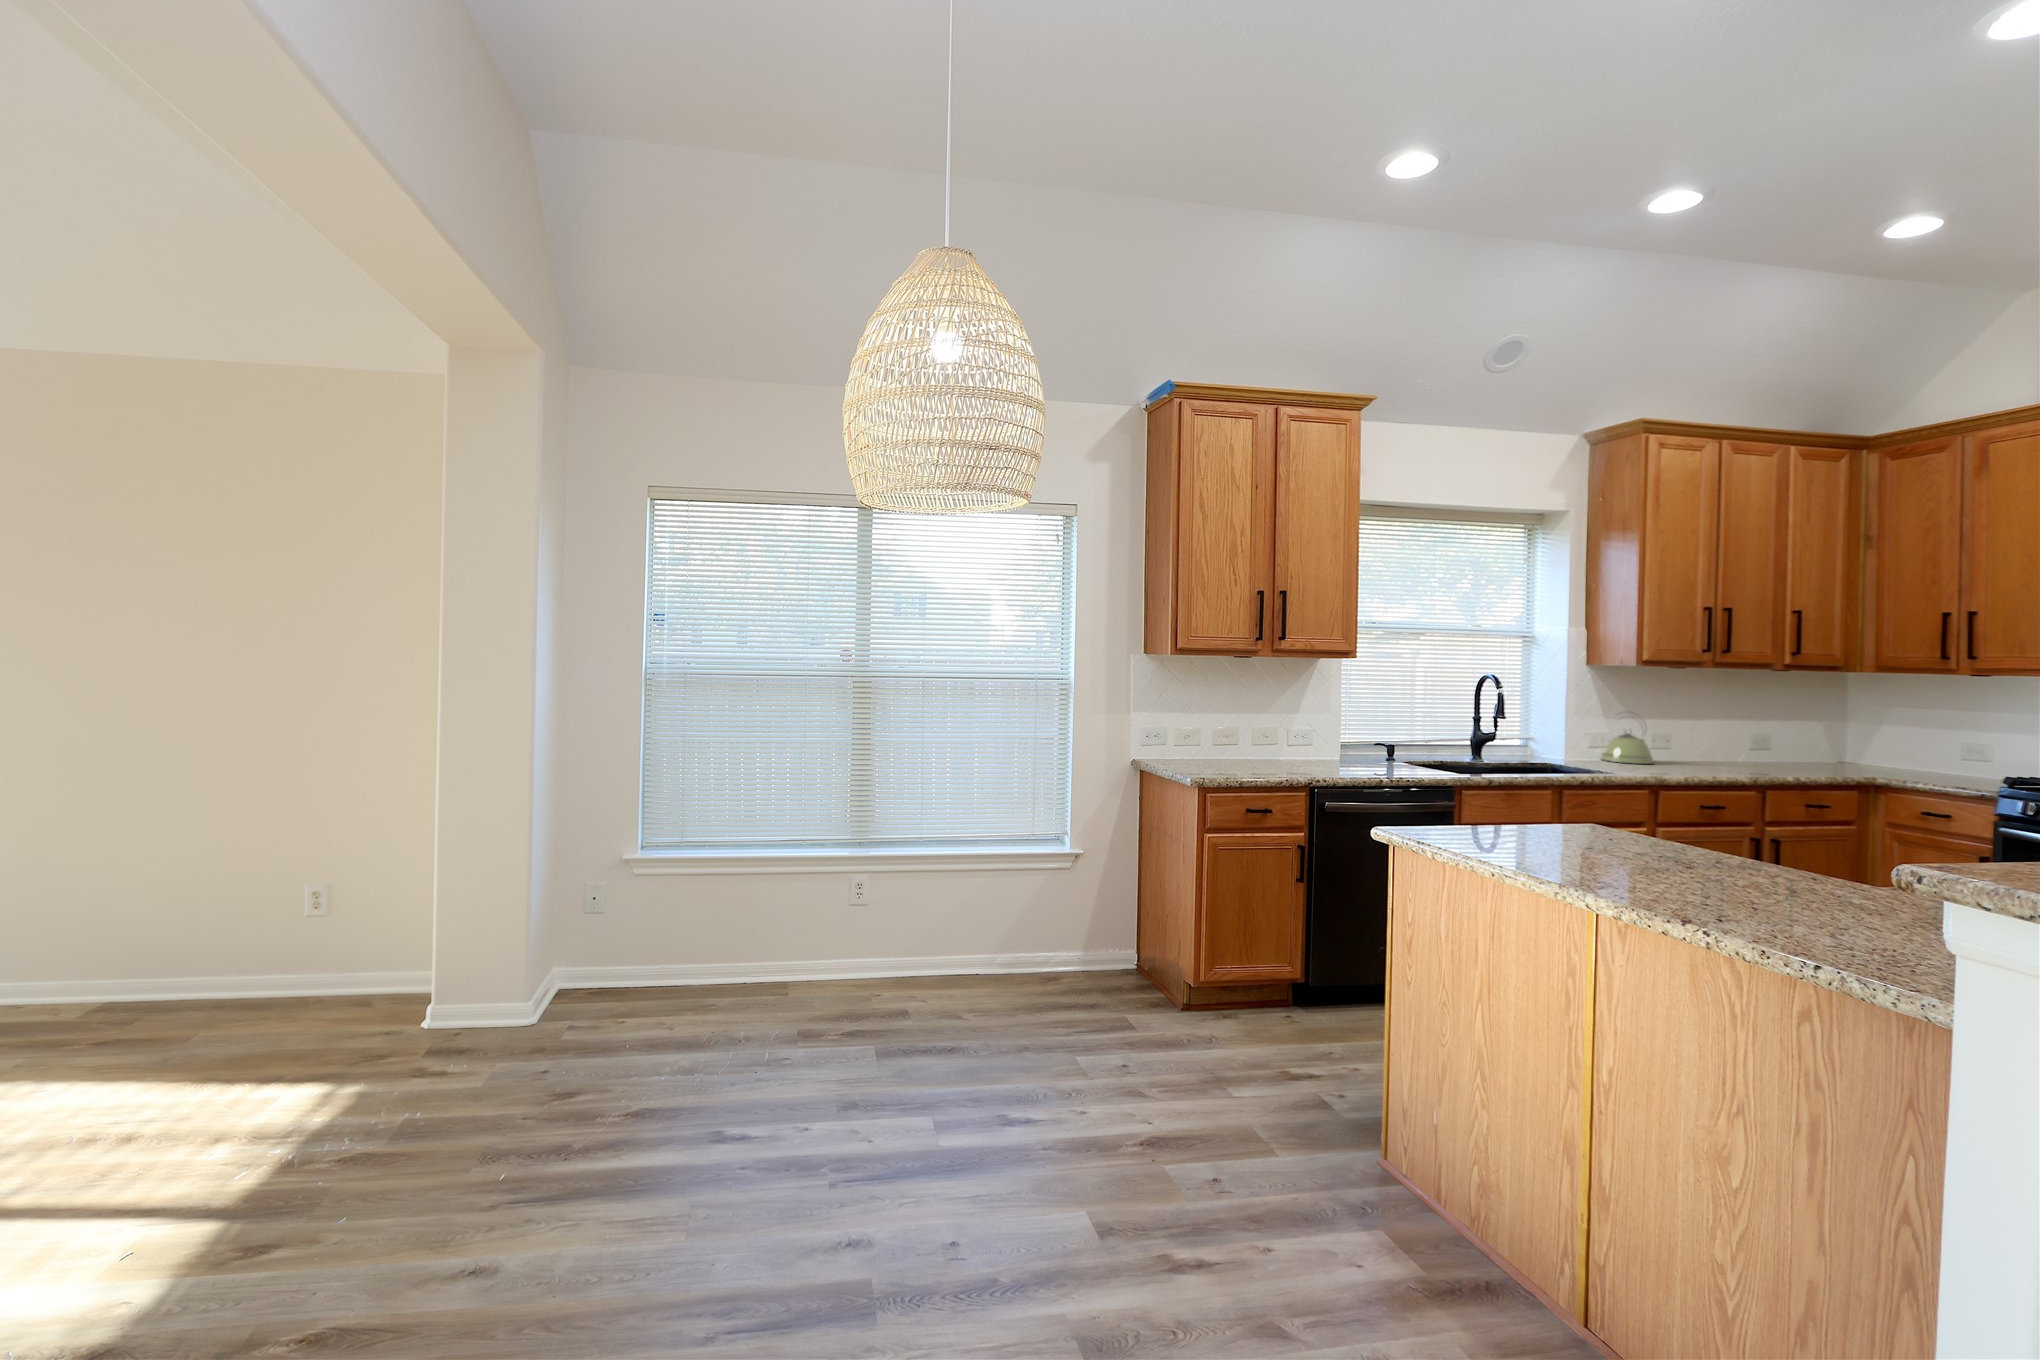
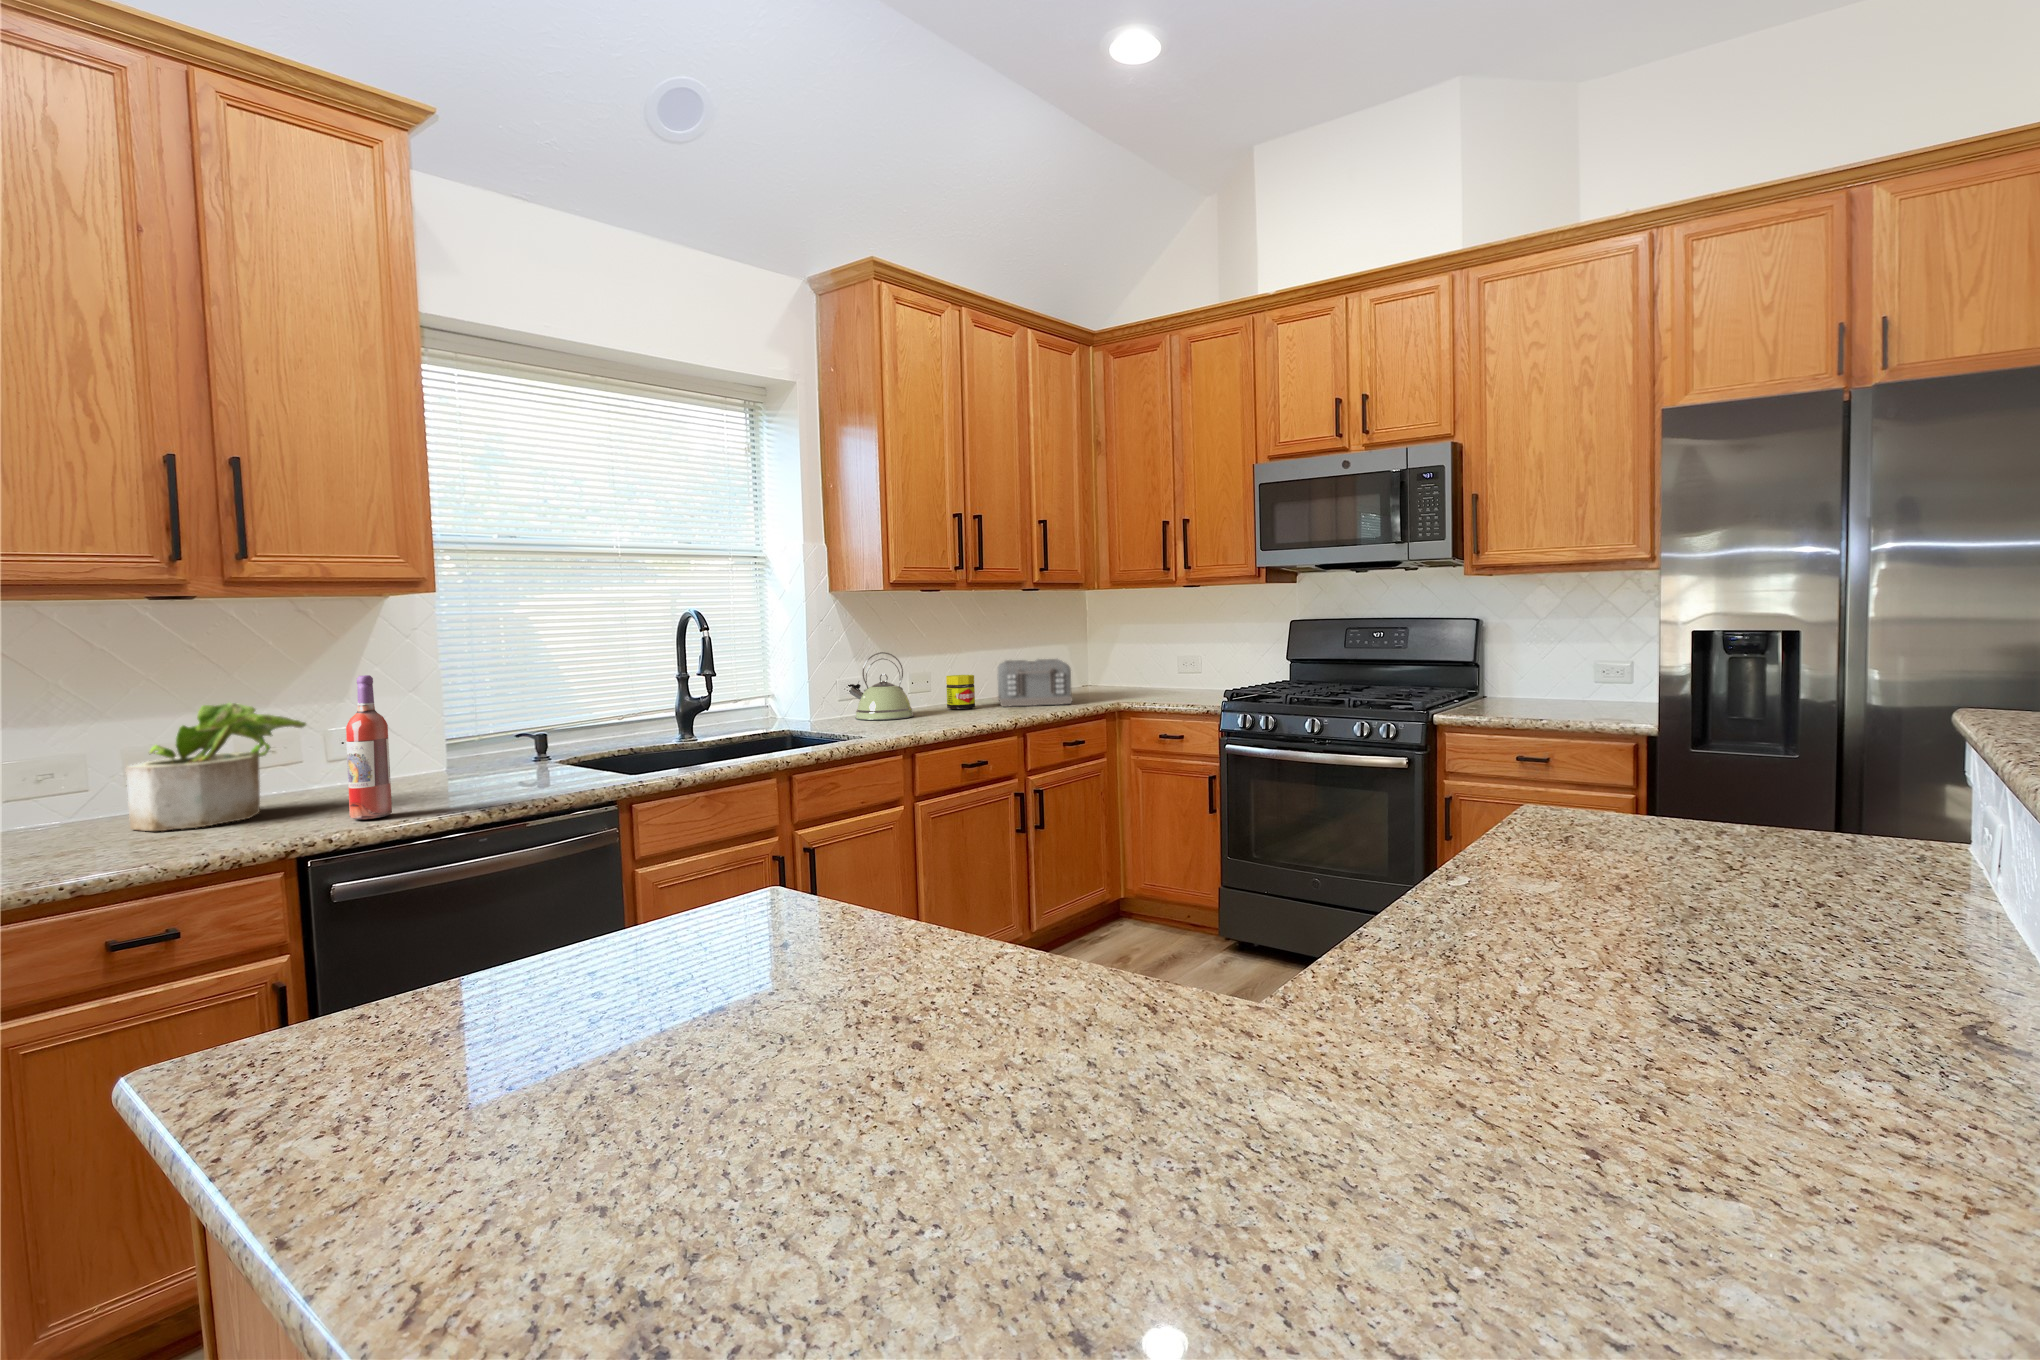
wine bottle: none [1325,703,1345,775] -> present [346,675,392,819]
potted plant: none [1230,710,1298,767] -> present [126,703,306,831]
toaster: none [1738,727,1822,772] -> present [998,659,1072,707]
jar: none [1686,735,1715,764] -> present [946,675,975,710]

